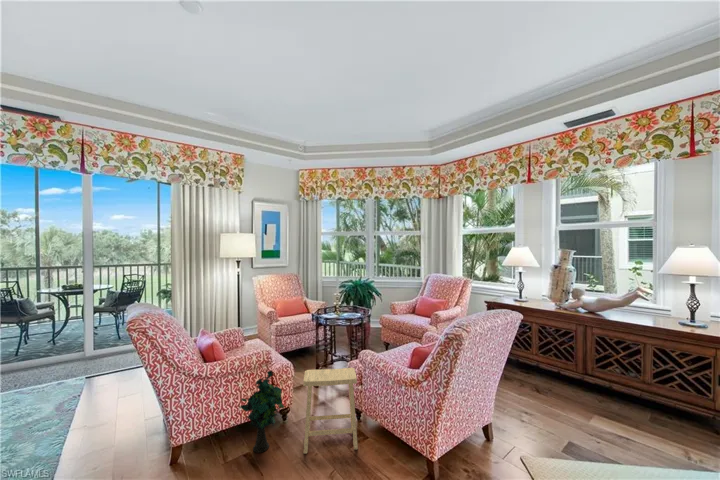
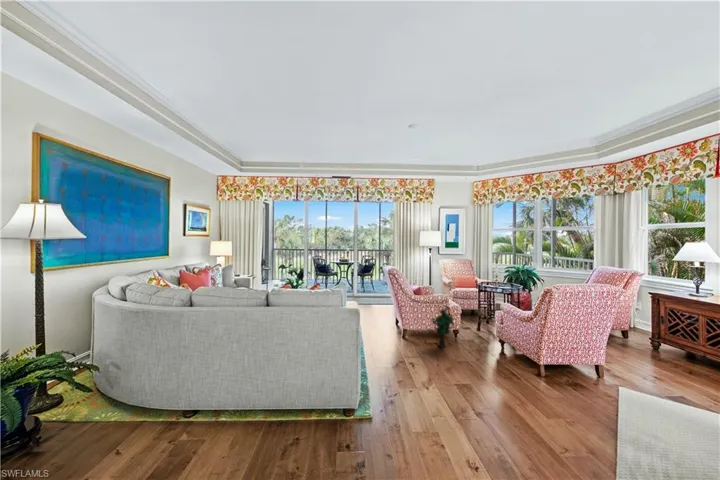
footstool: present [303,368,358,454] -> none [465,310,499,359]

